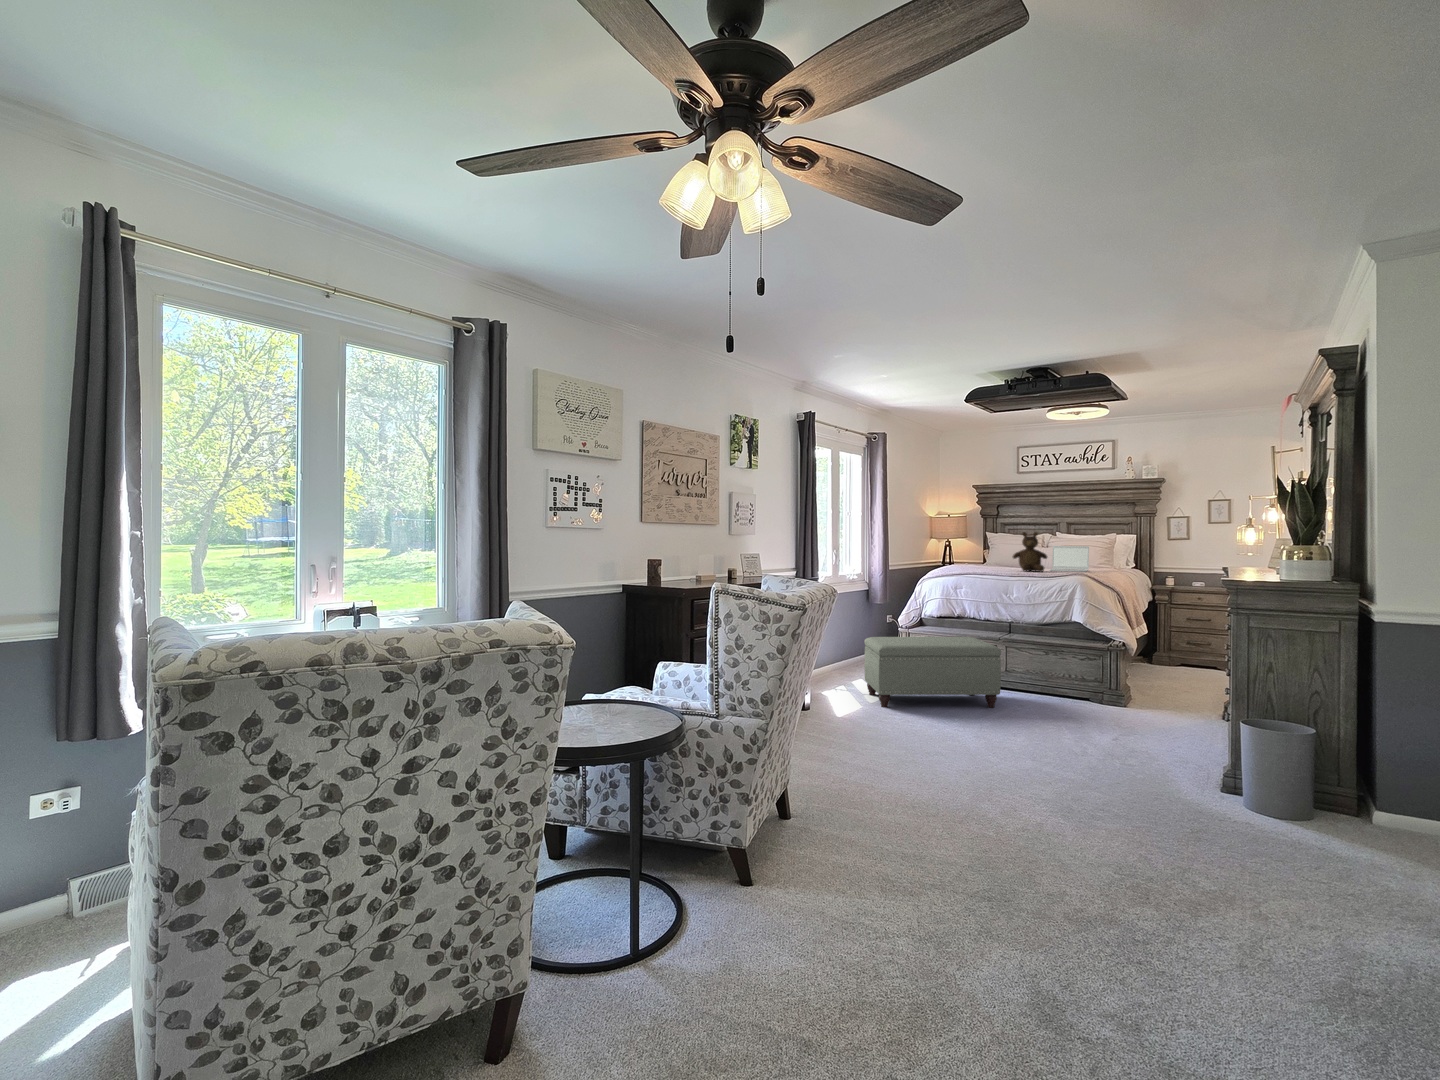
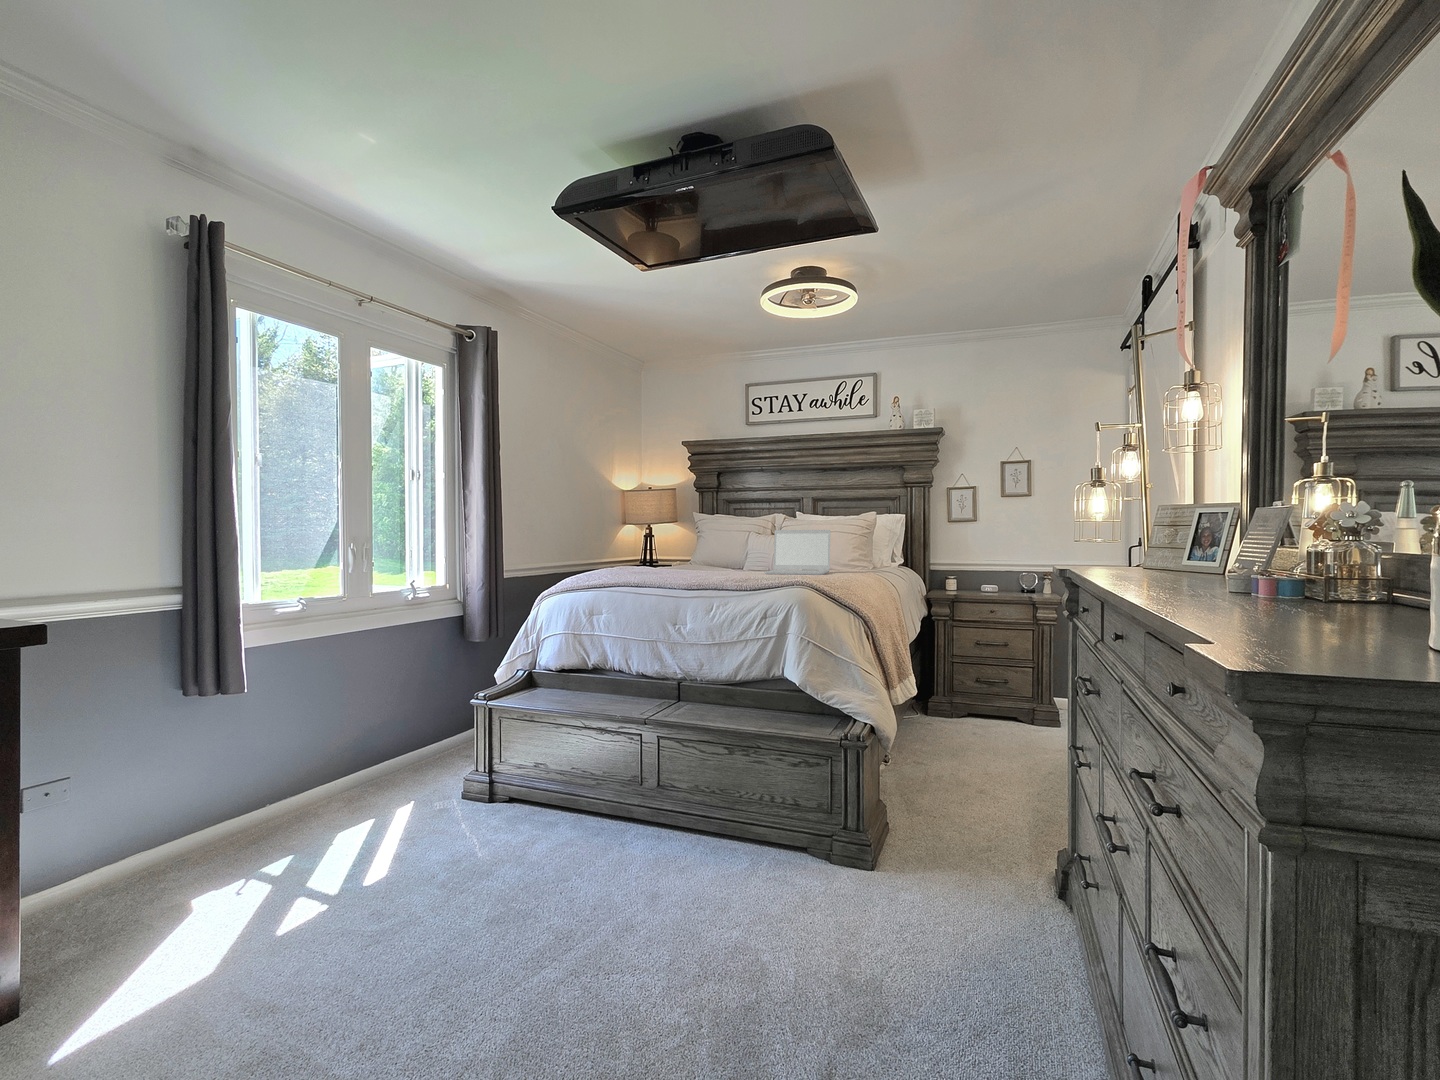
teddy bear: present [1013,532,1047,572] -> none [697,503,757,577]
ottoman: present [864,637,1001,708] -> none [237,734,594,980]

